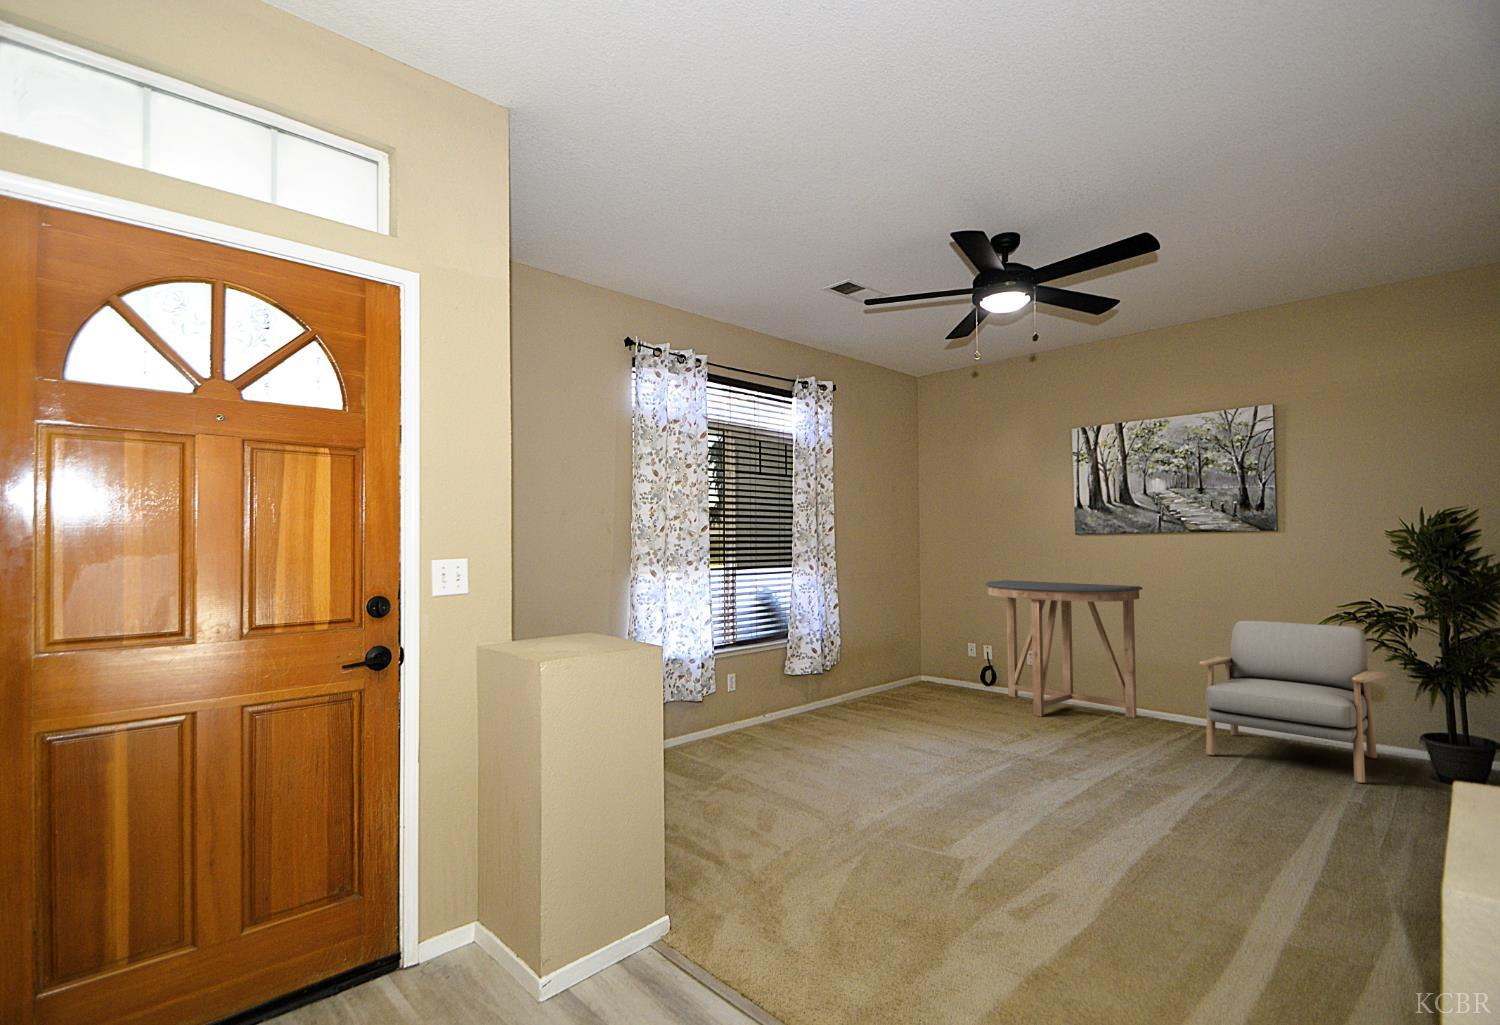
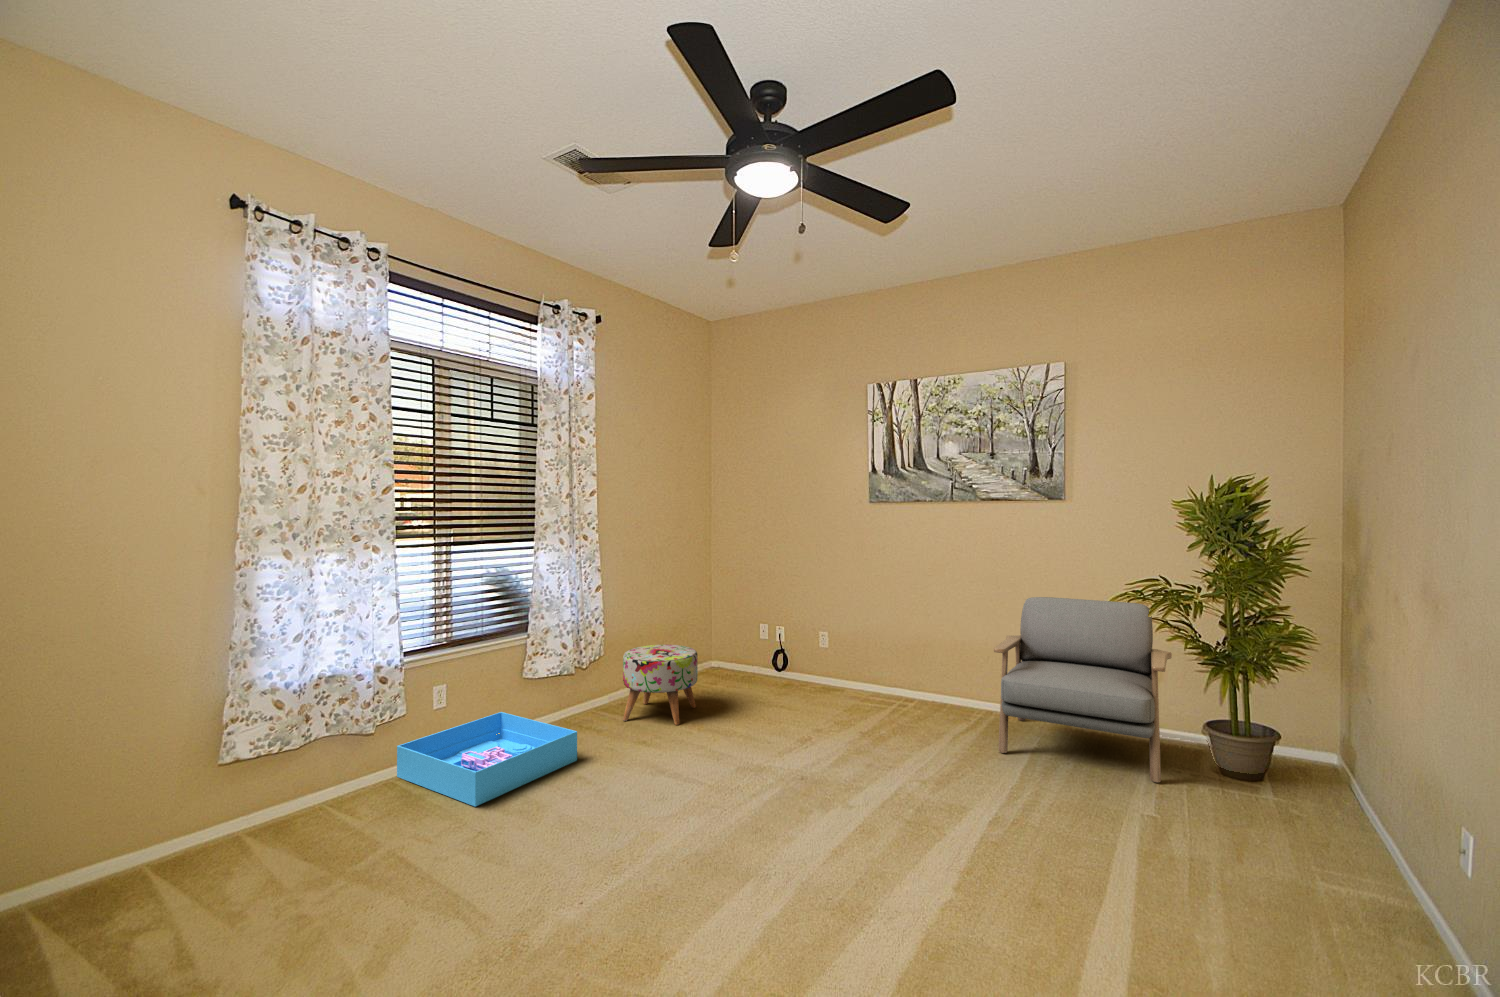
console table: present [985,580,1142,718] -> none [771,552,933,707]
ottoman: none [861,657,924,721] -> present [623,645,698,725]
storage bin: none [709,701,836,757] -> present [397,712,577,807]

